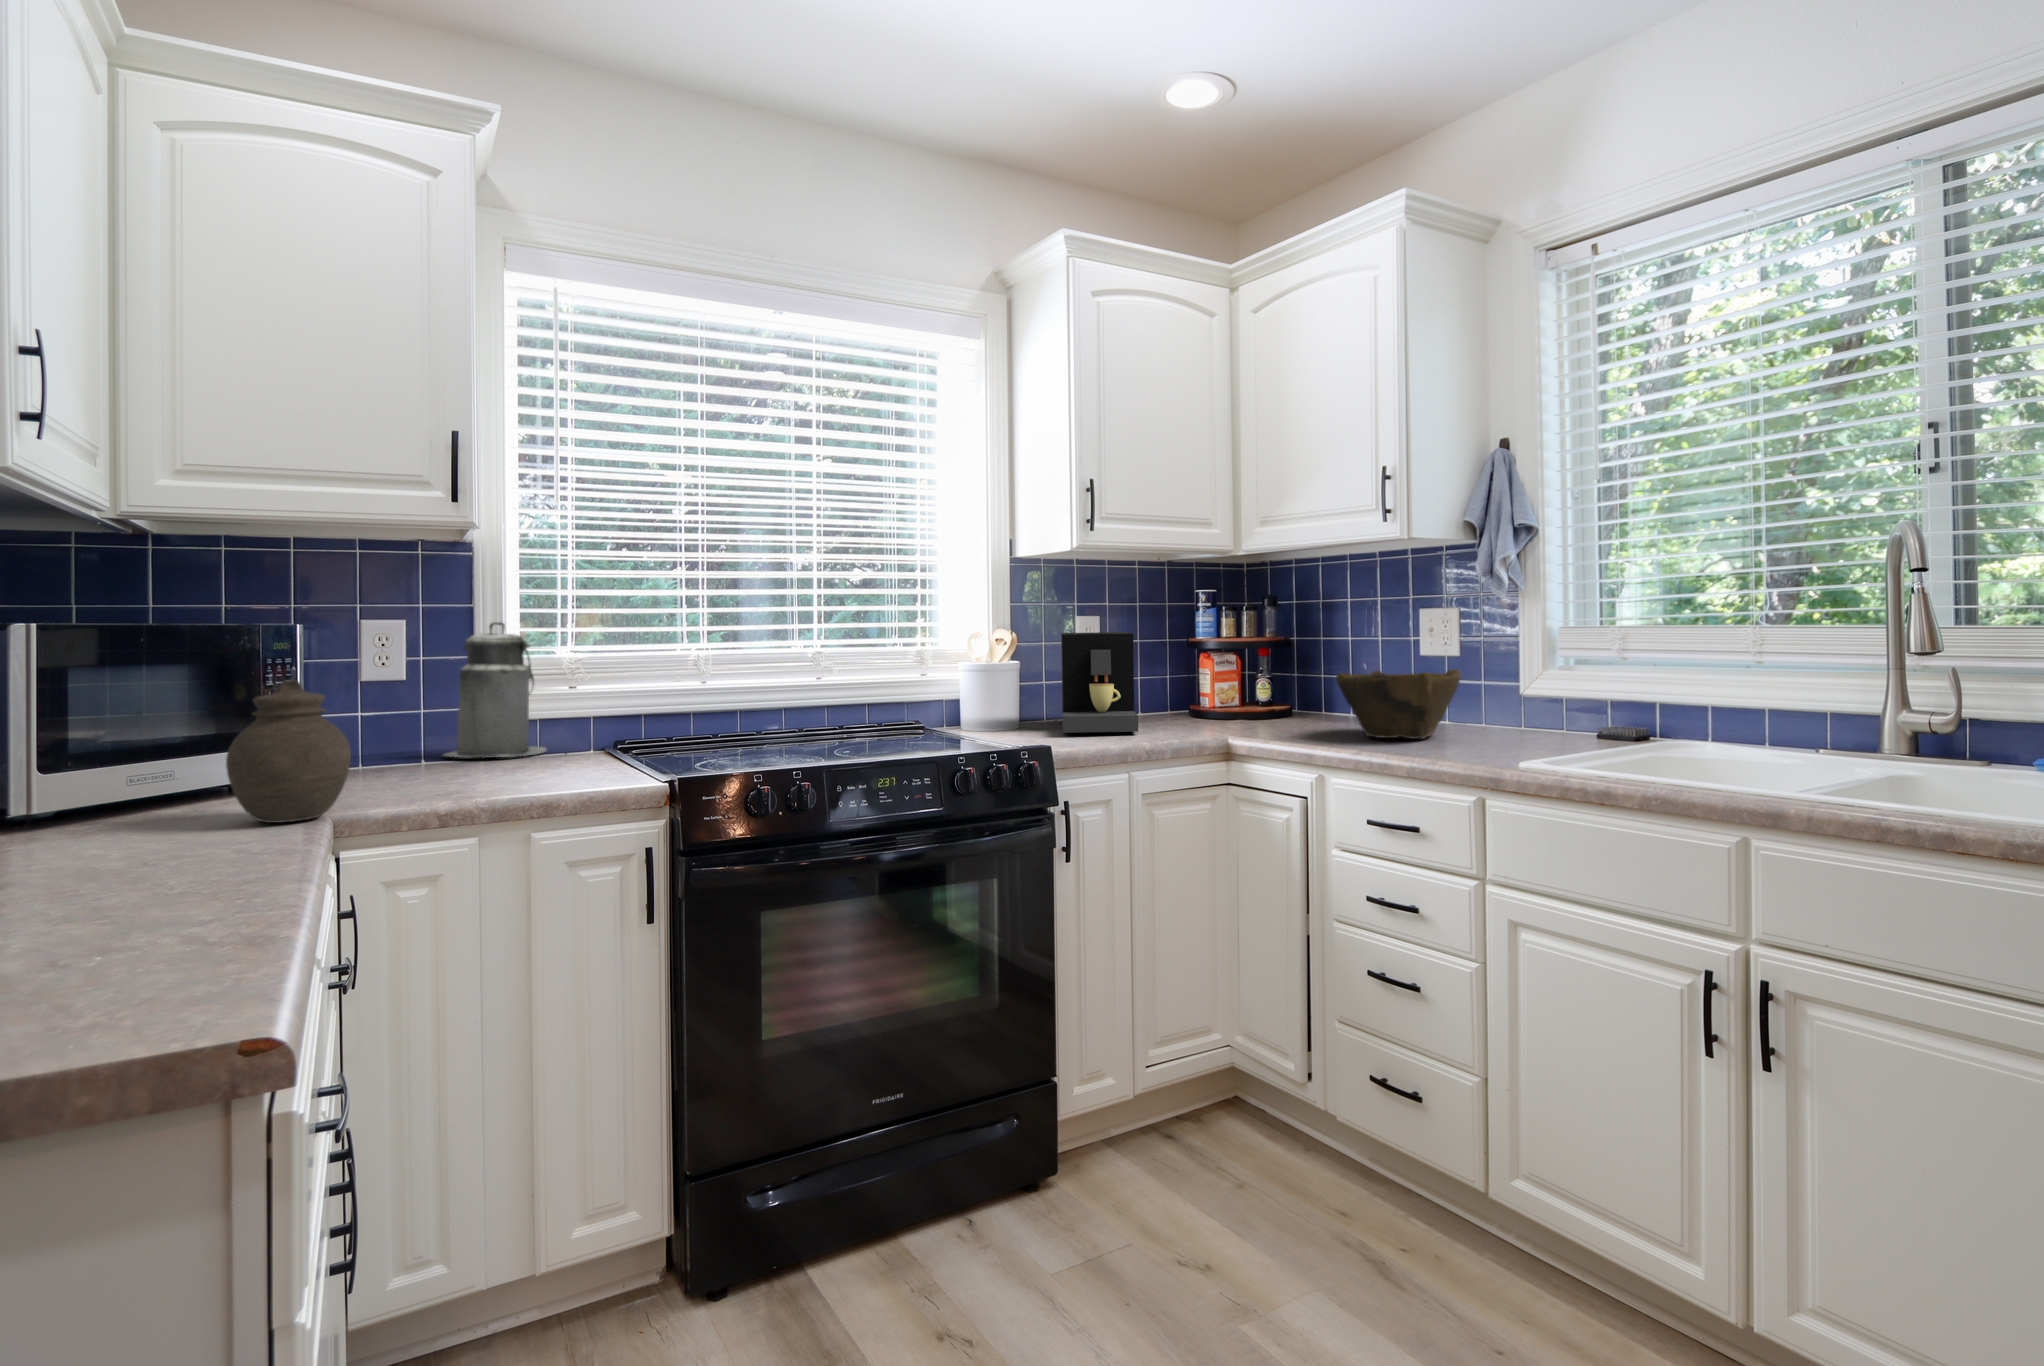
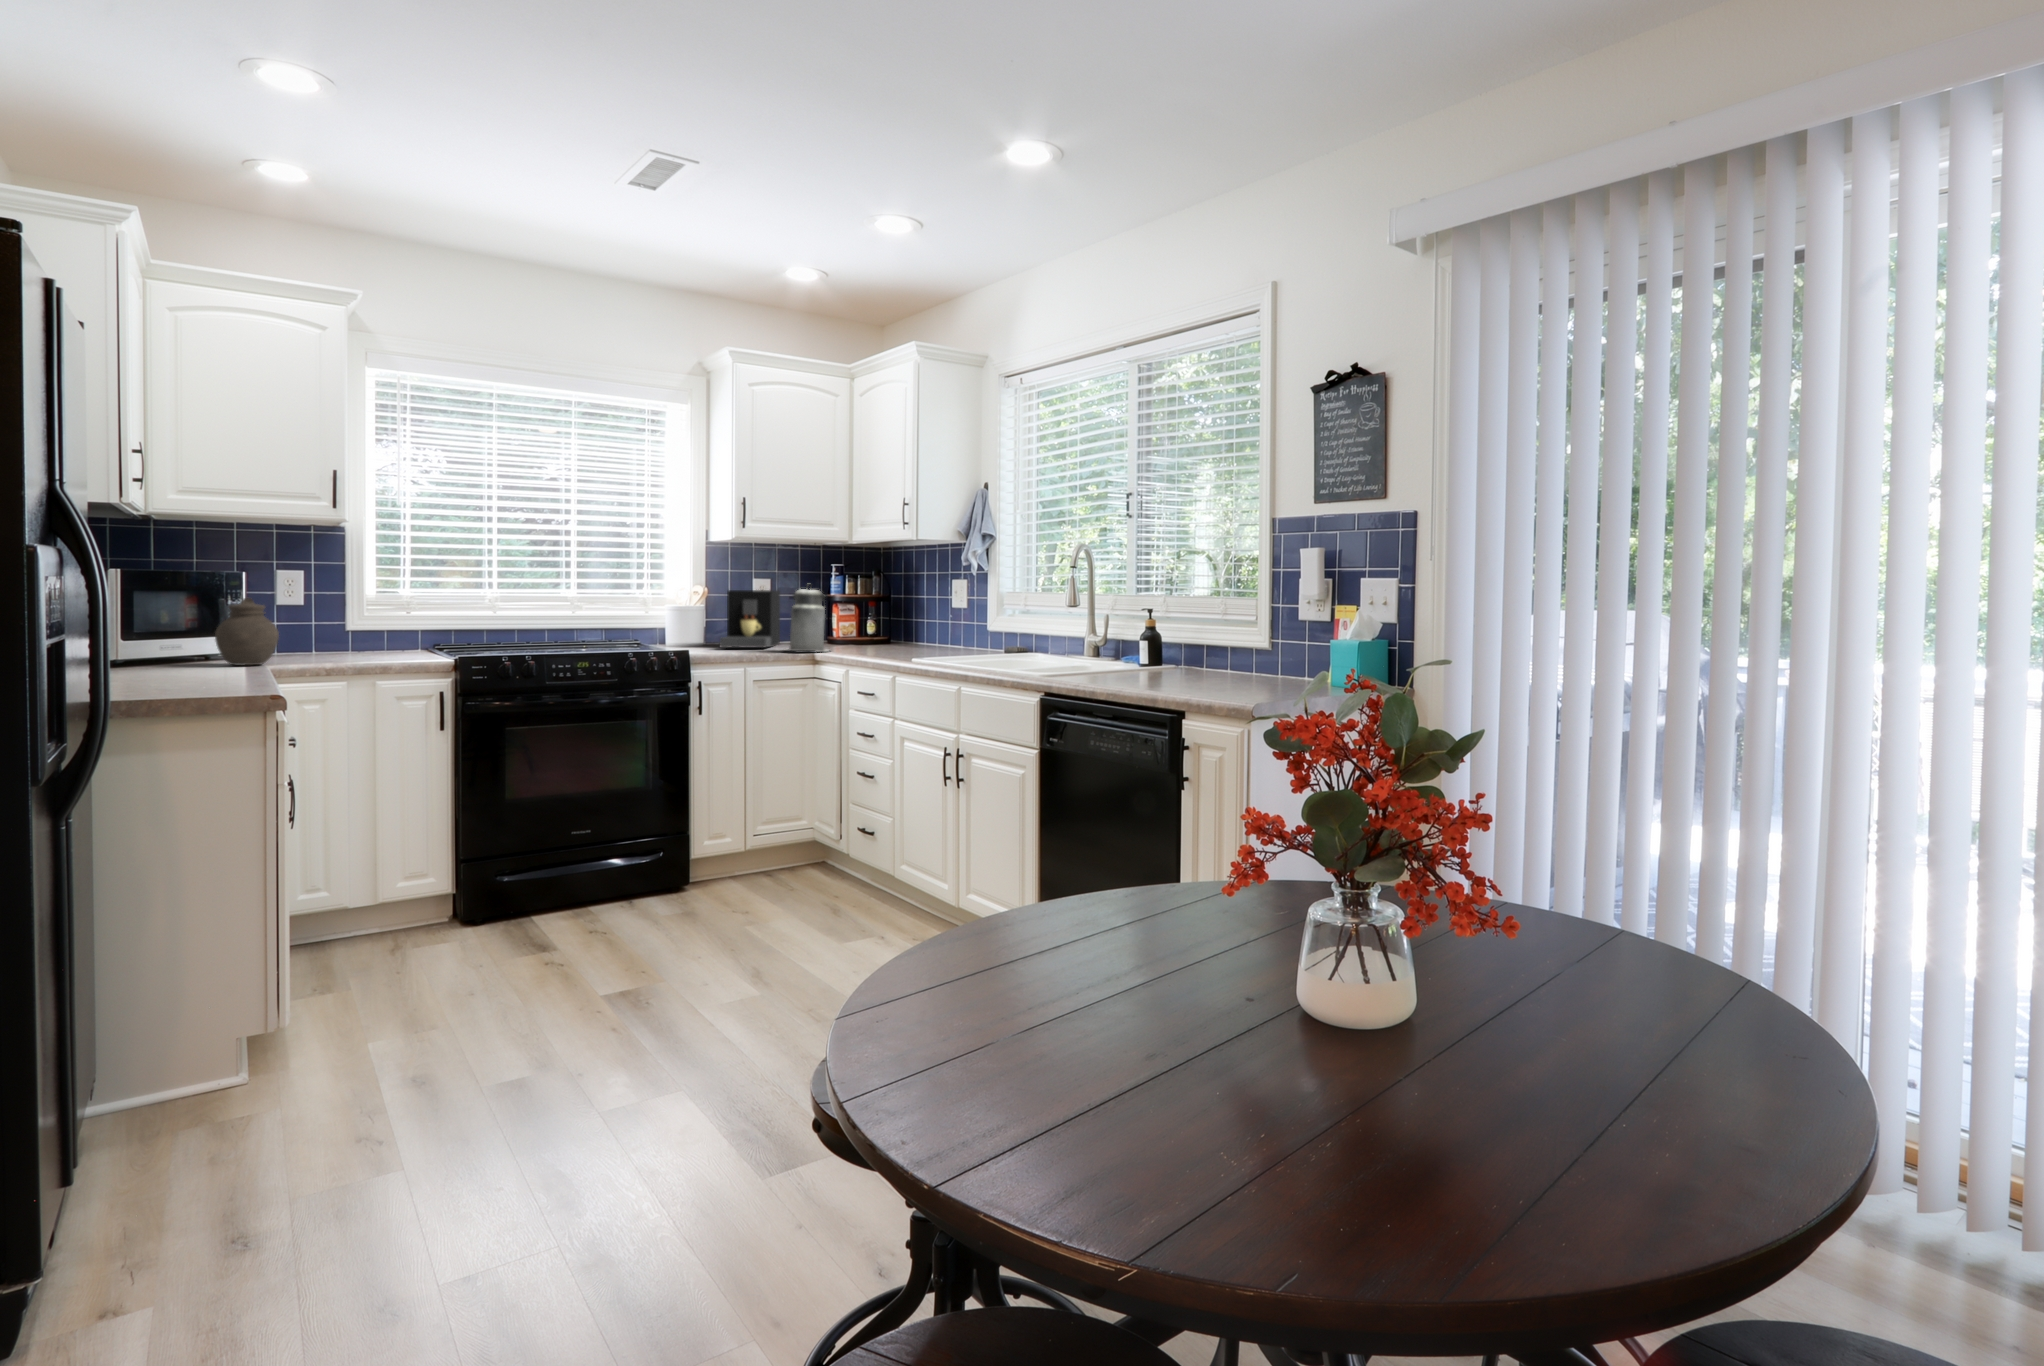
canister: present [445,622,546,757] -> present [788,585,829,652]
bowl: present [1336,669,1461,739] -> none [869,614,943,651]

